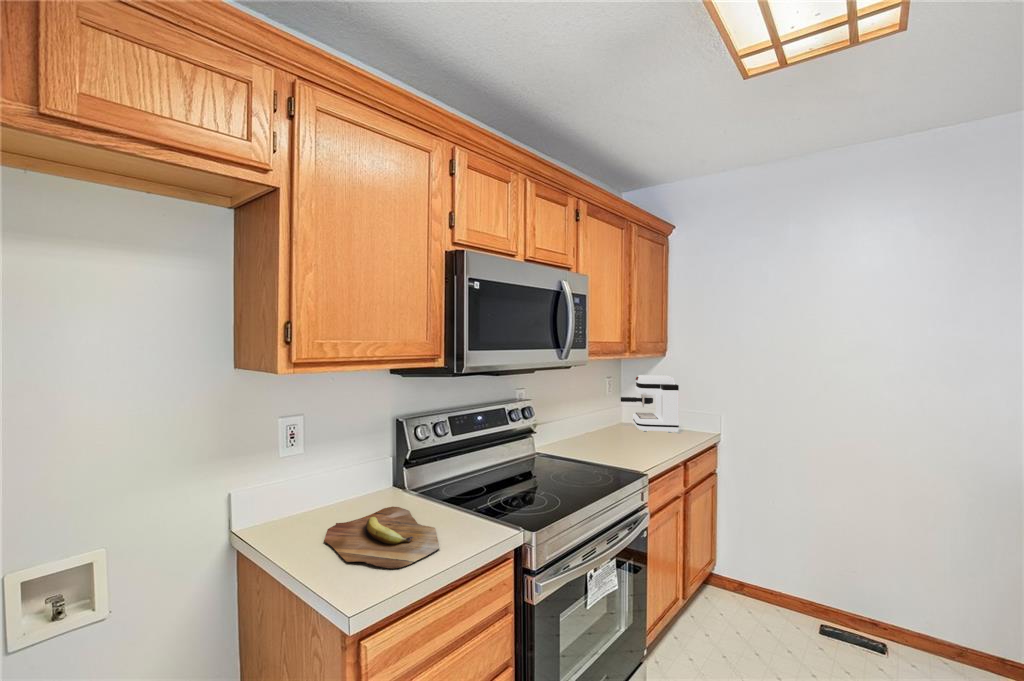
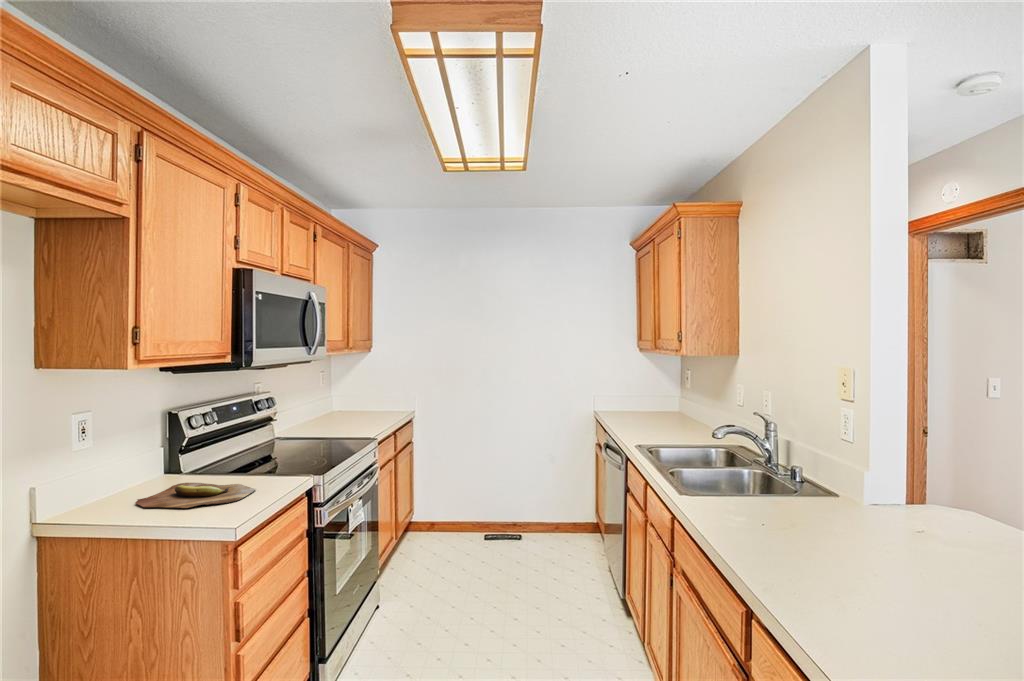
coffee maker: present [621,375,679,432] -> none [337,369,386,416]

